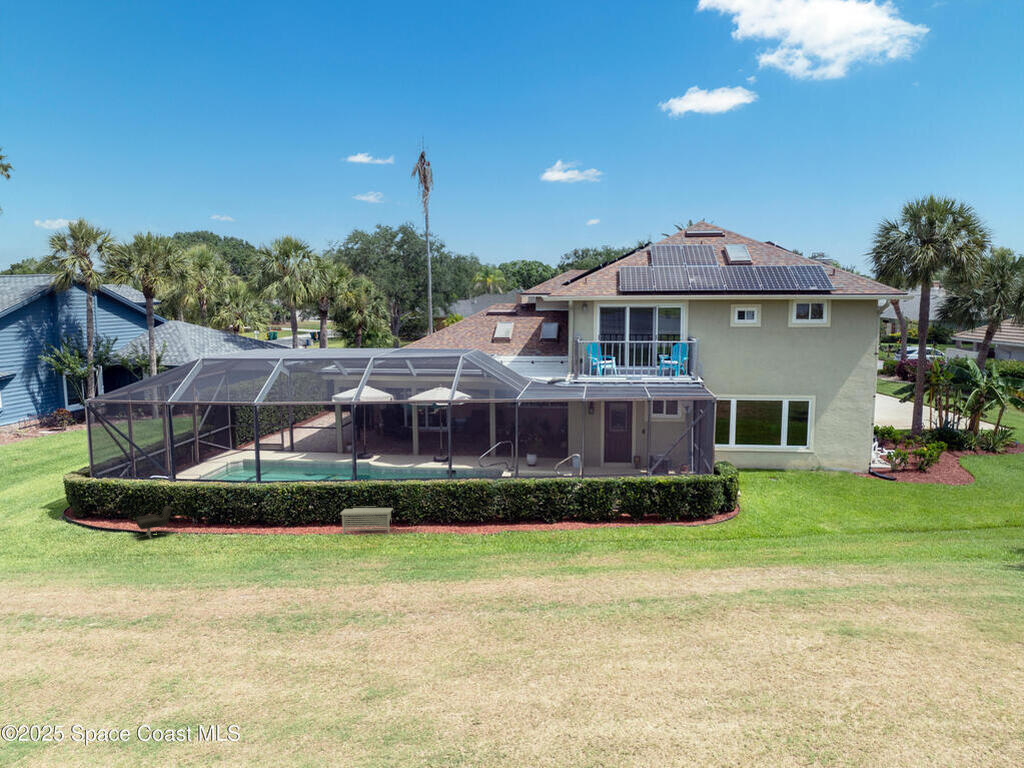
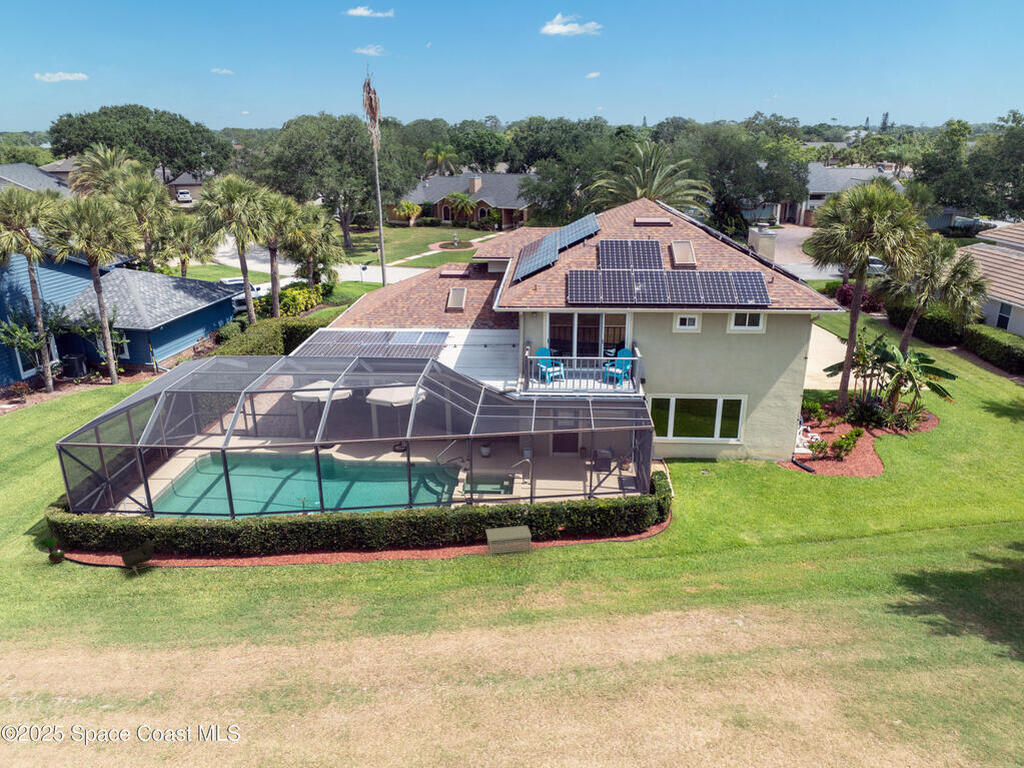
potted tree: none [52,497,79,530] -> present [39,537,65,563]
storage bench: present [340,508,393,534] -> present [486,526,532,556]

